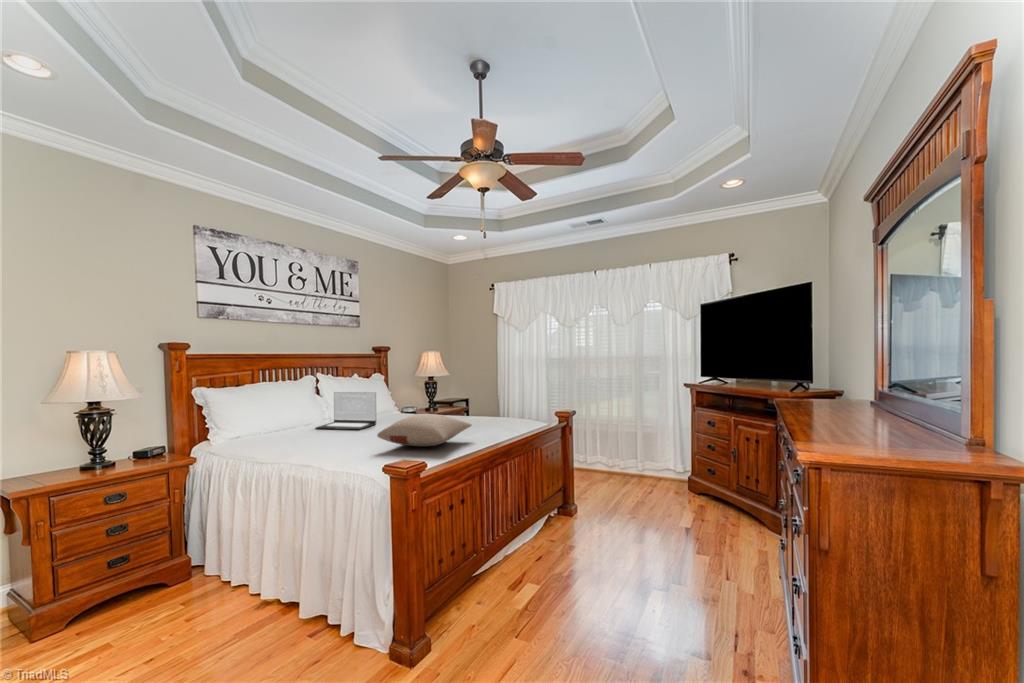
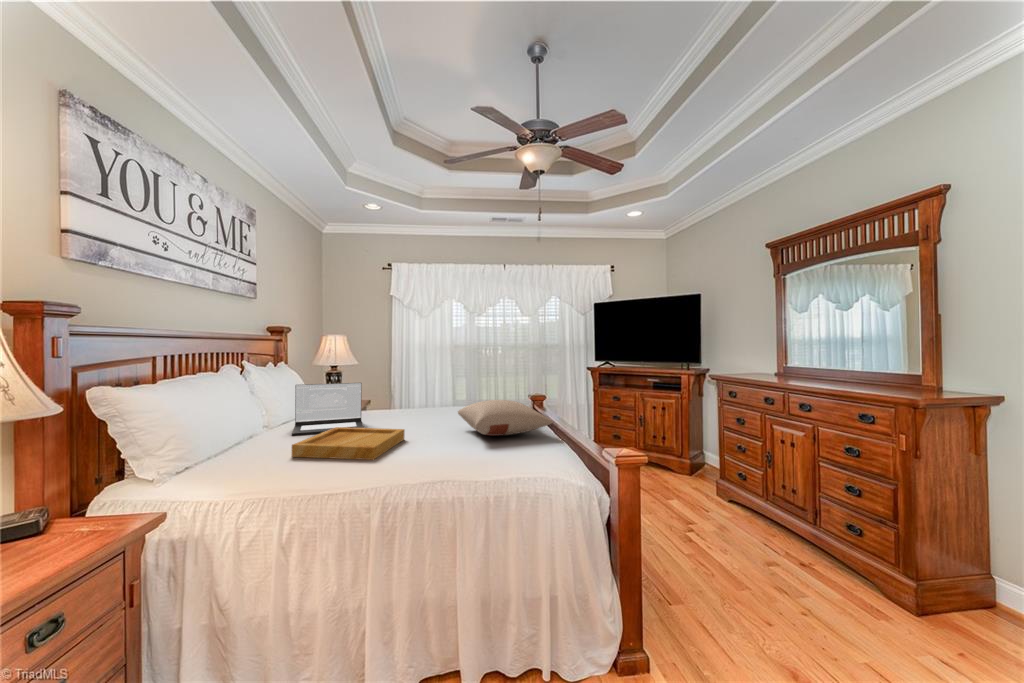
tray: none [272,426,356,451] -> present [292,427,405,460]

